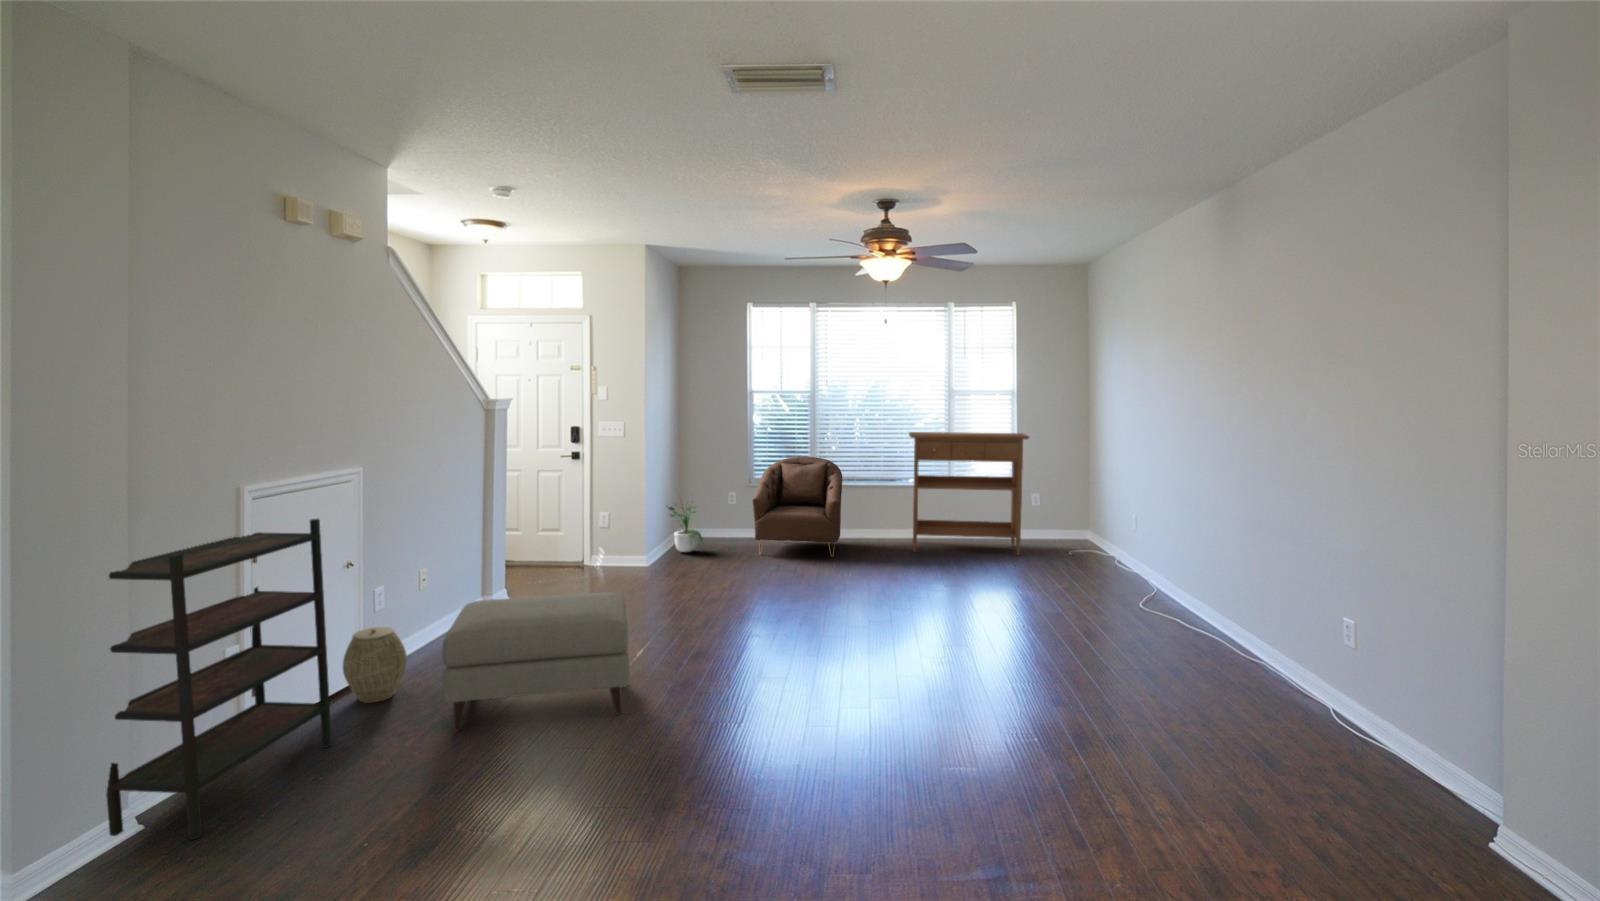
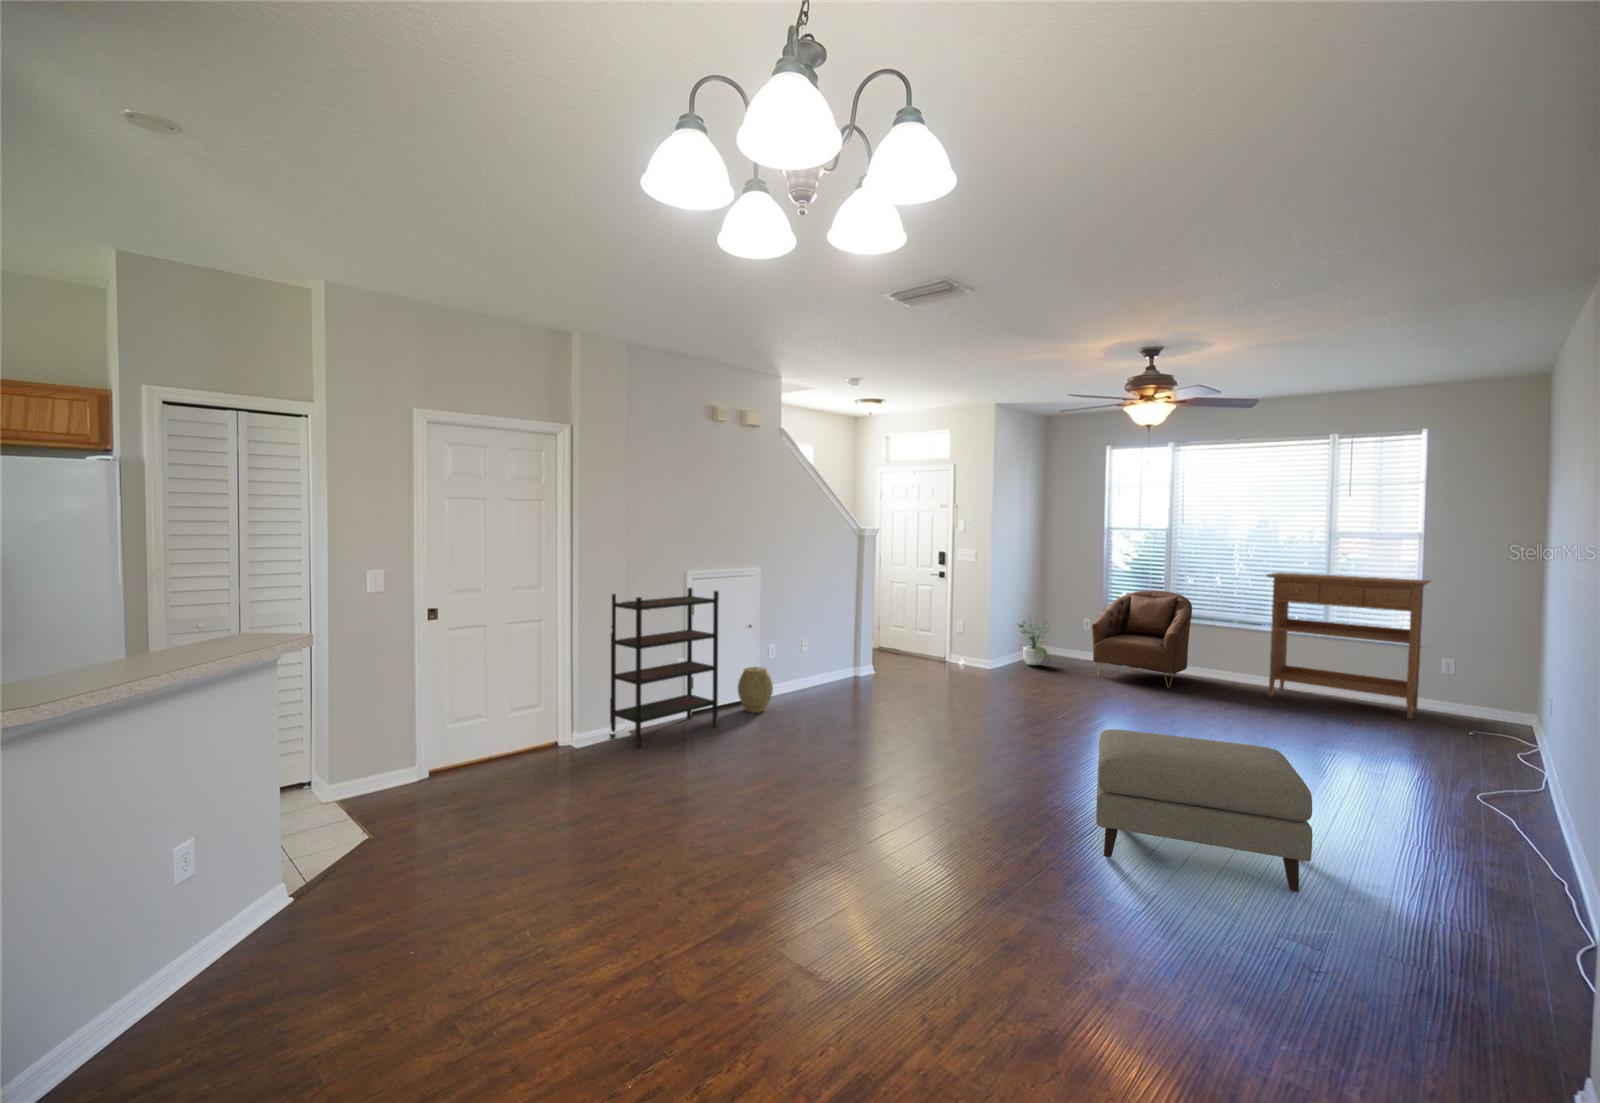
ottoman: present [442,592,630,731] -> present [1096,729,1312,892]

